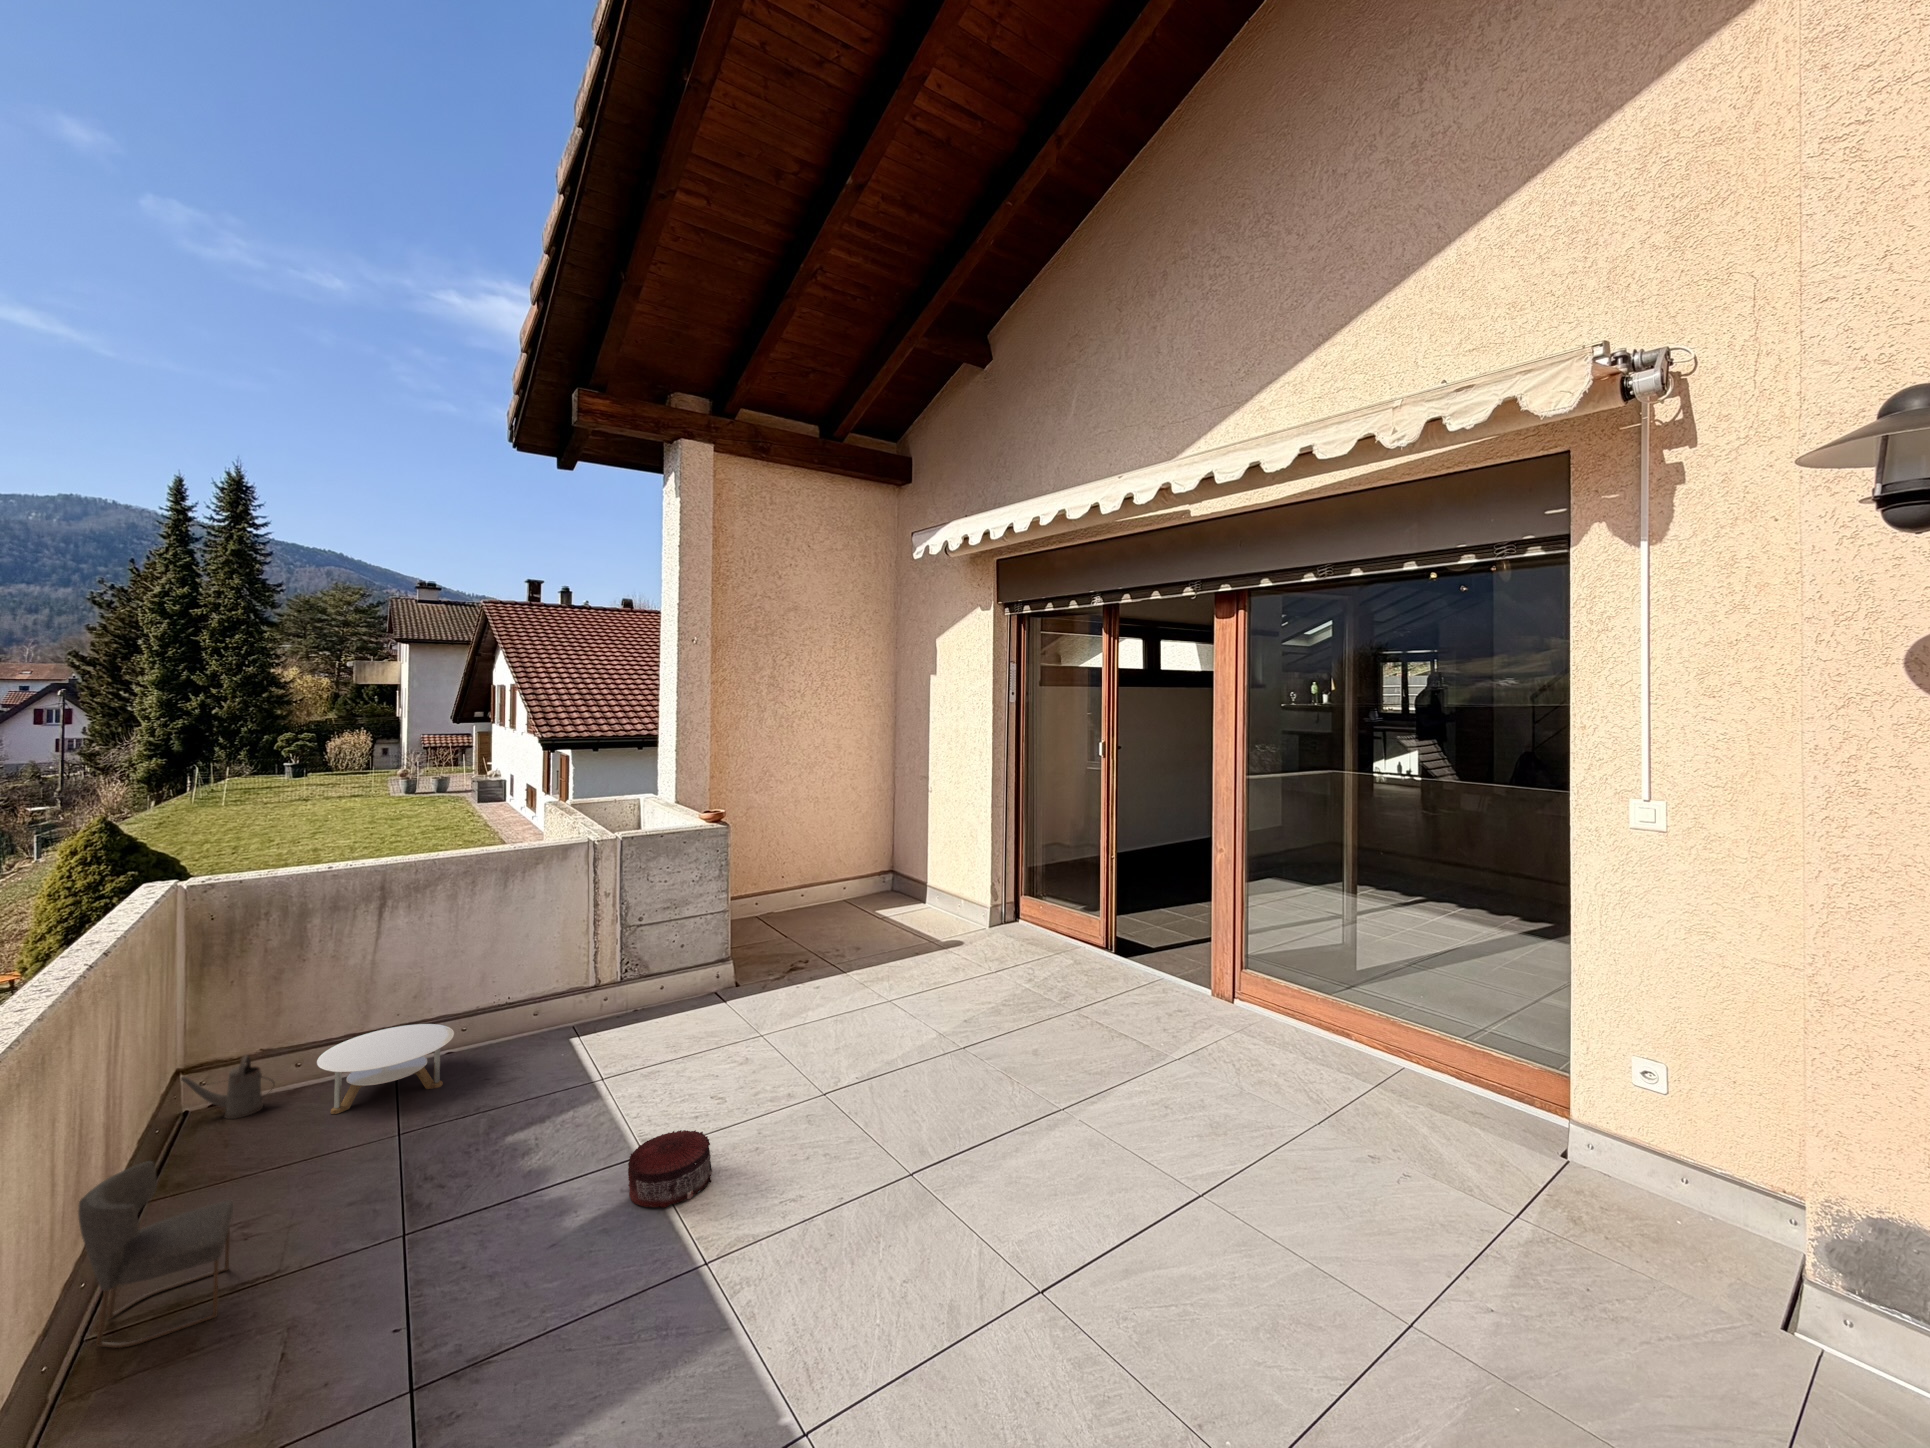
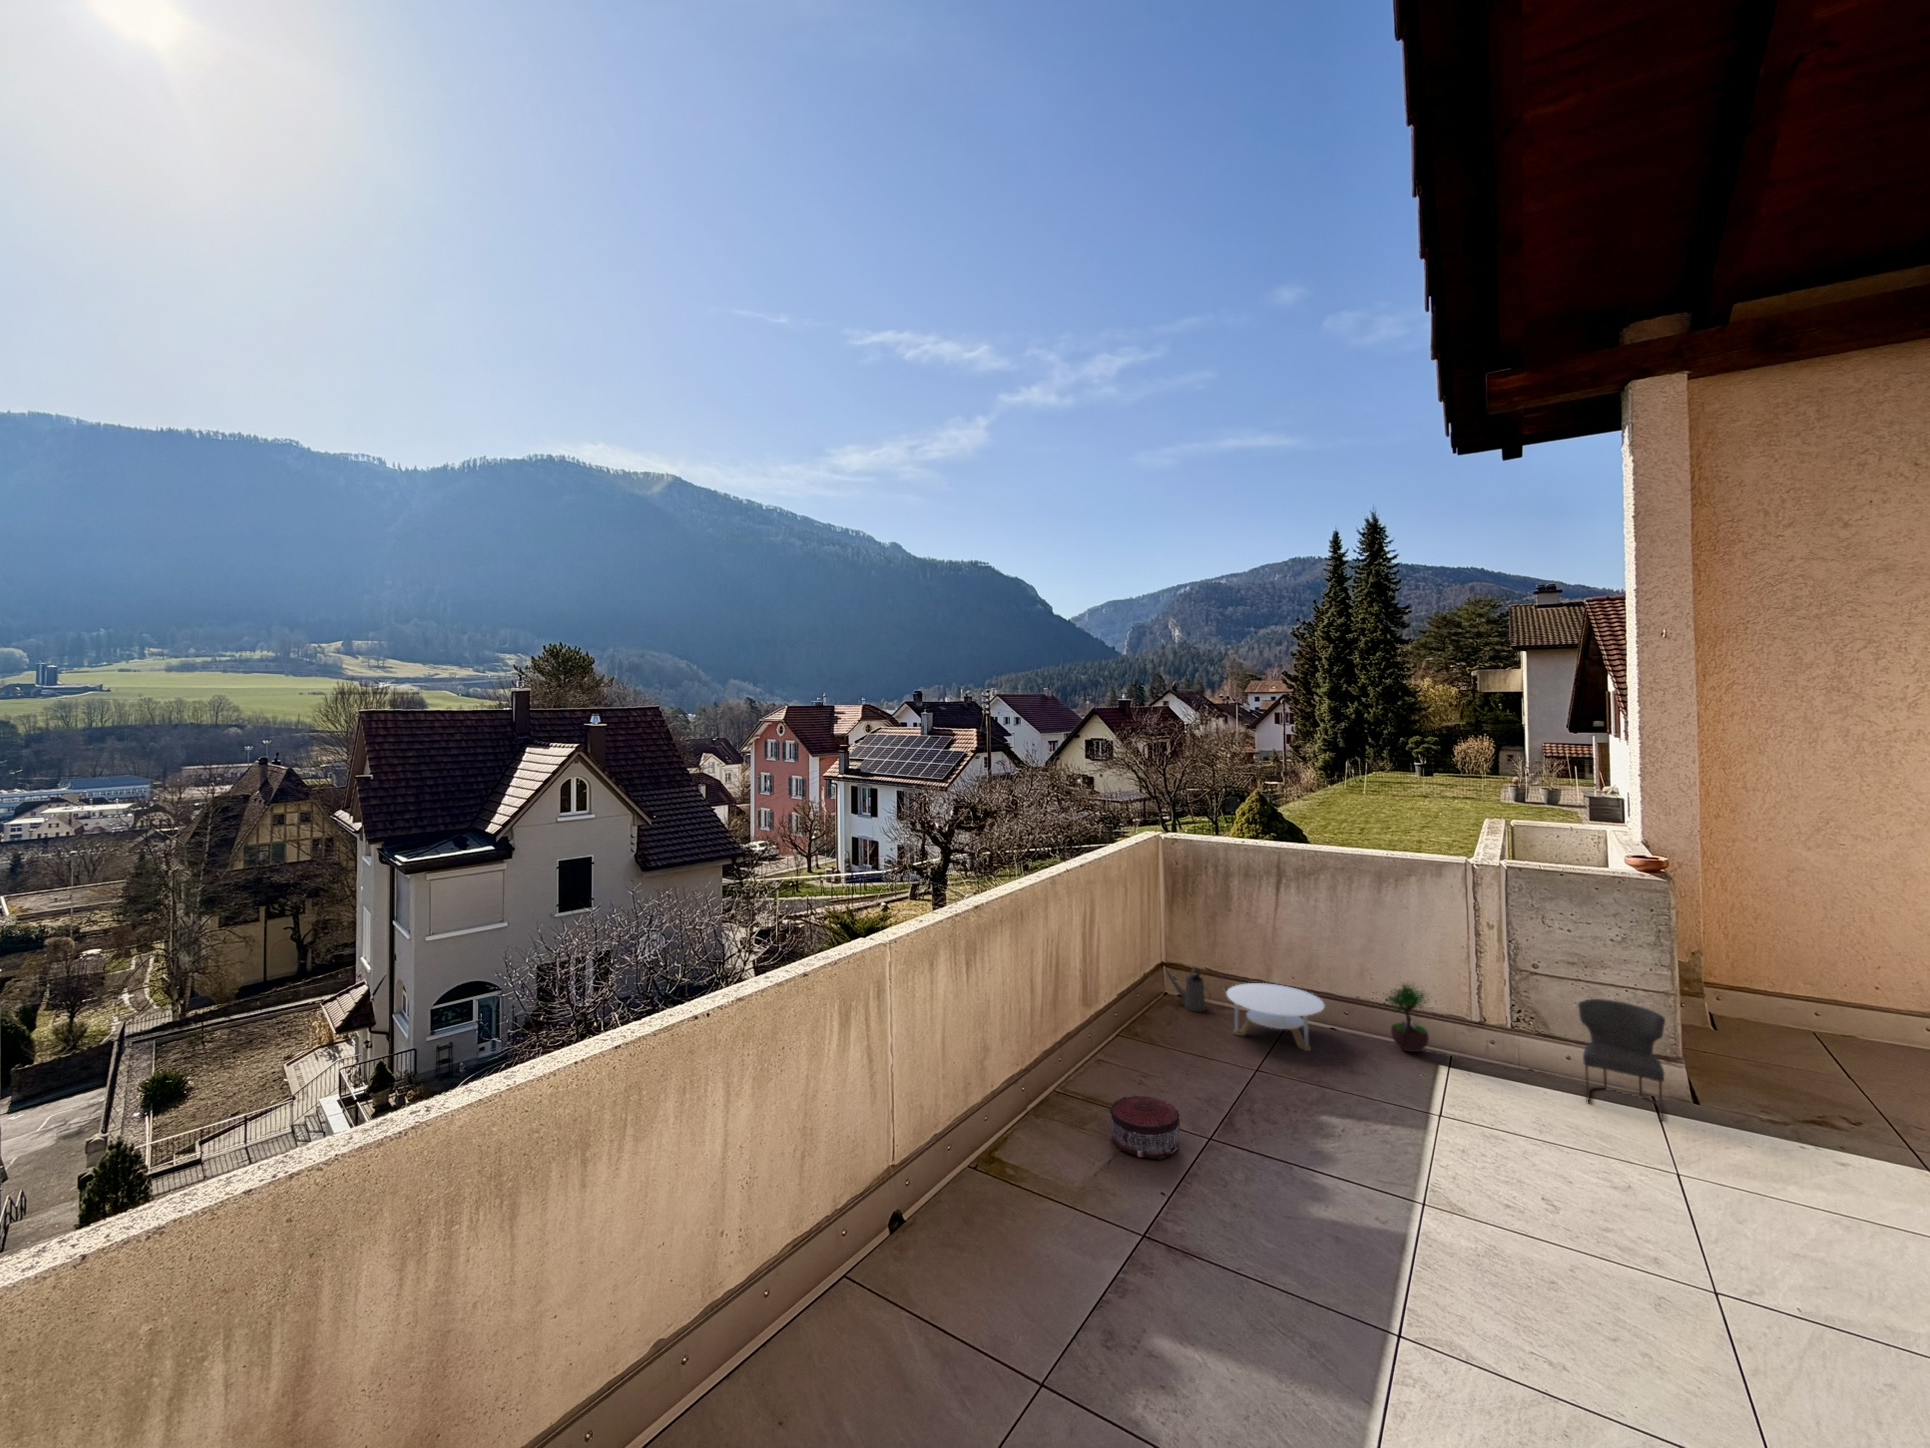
potted tree: none [512,968,563,1040] -> present [1383,984,1429,1052]
pouf: present [628,1130,712,1208] -> present [1110,1096,1180,1159]
chair: present [78,1161,233,1348] -> present [1578,999,1665,1120]

